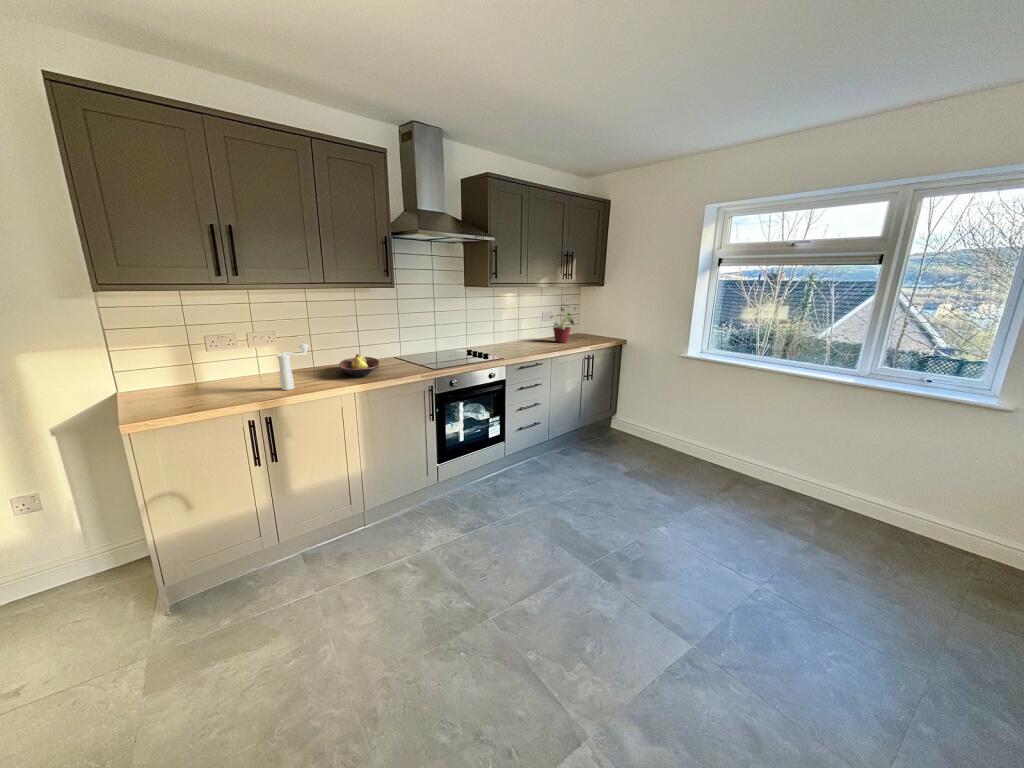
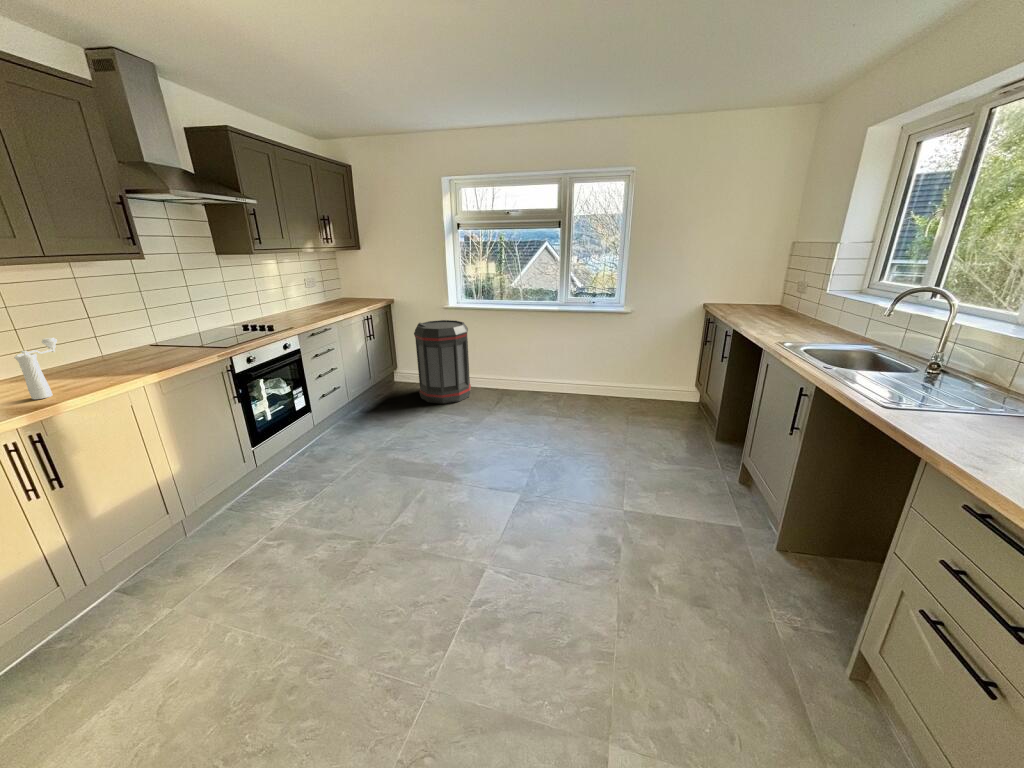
potted plant: present [551,304,576,343] -> none [317,268,345,308]
fruit bowl: present [339,354,379,377] -> none [89,344,158,371]
trash can: none [629,370,704,472] -> present [414,320,471,404]

